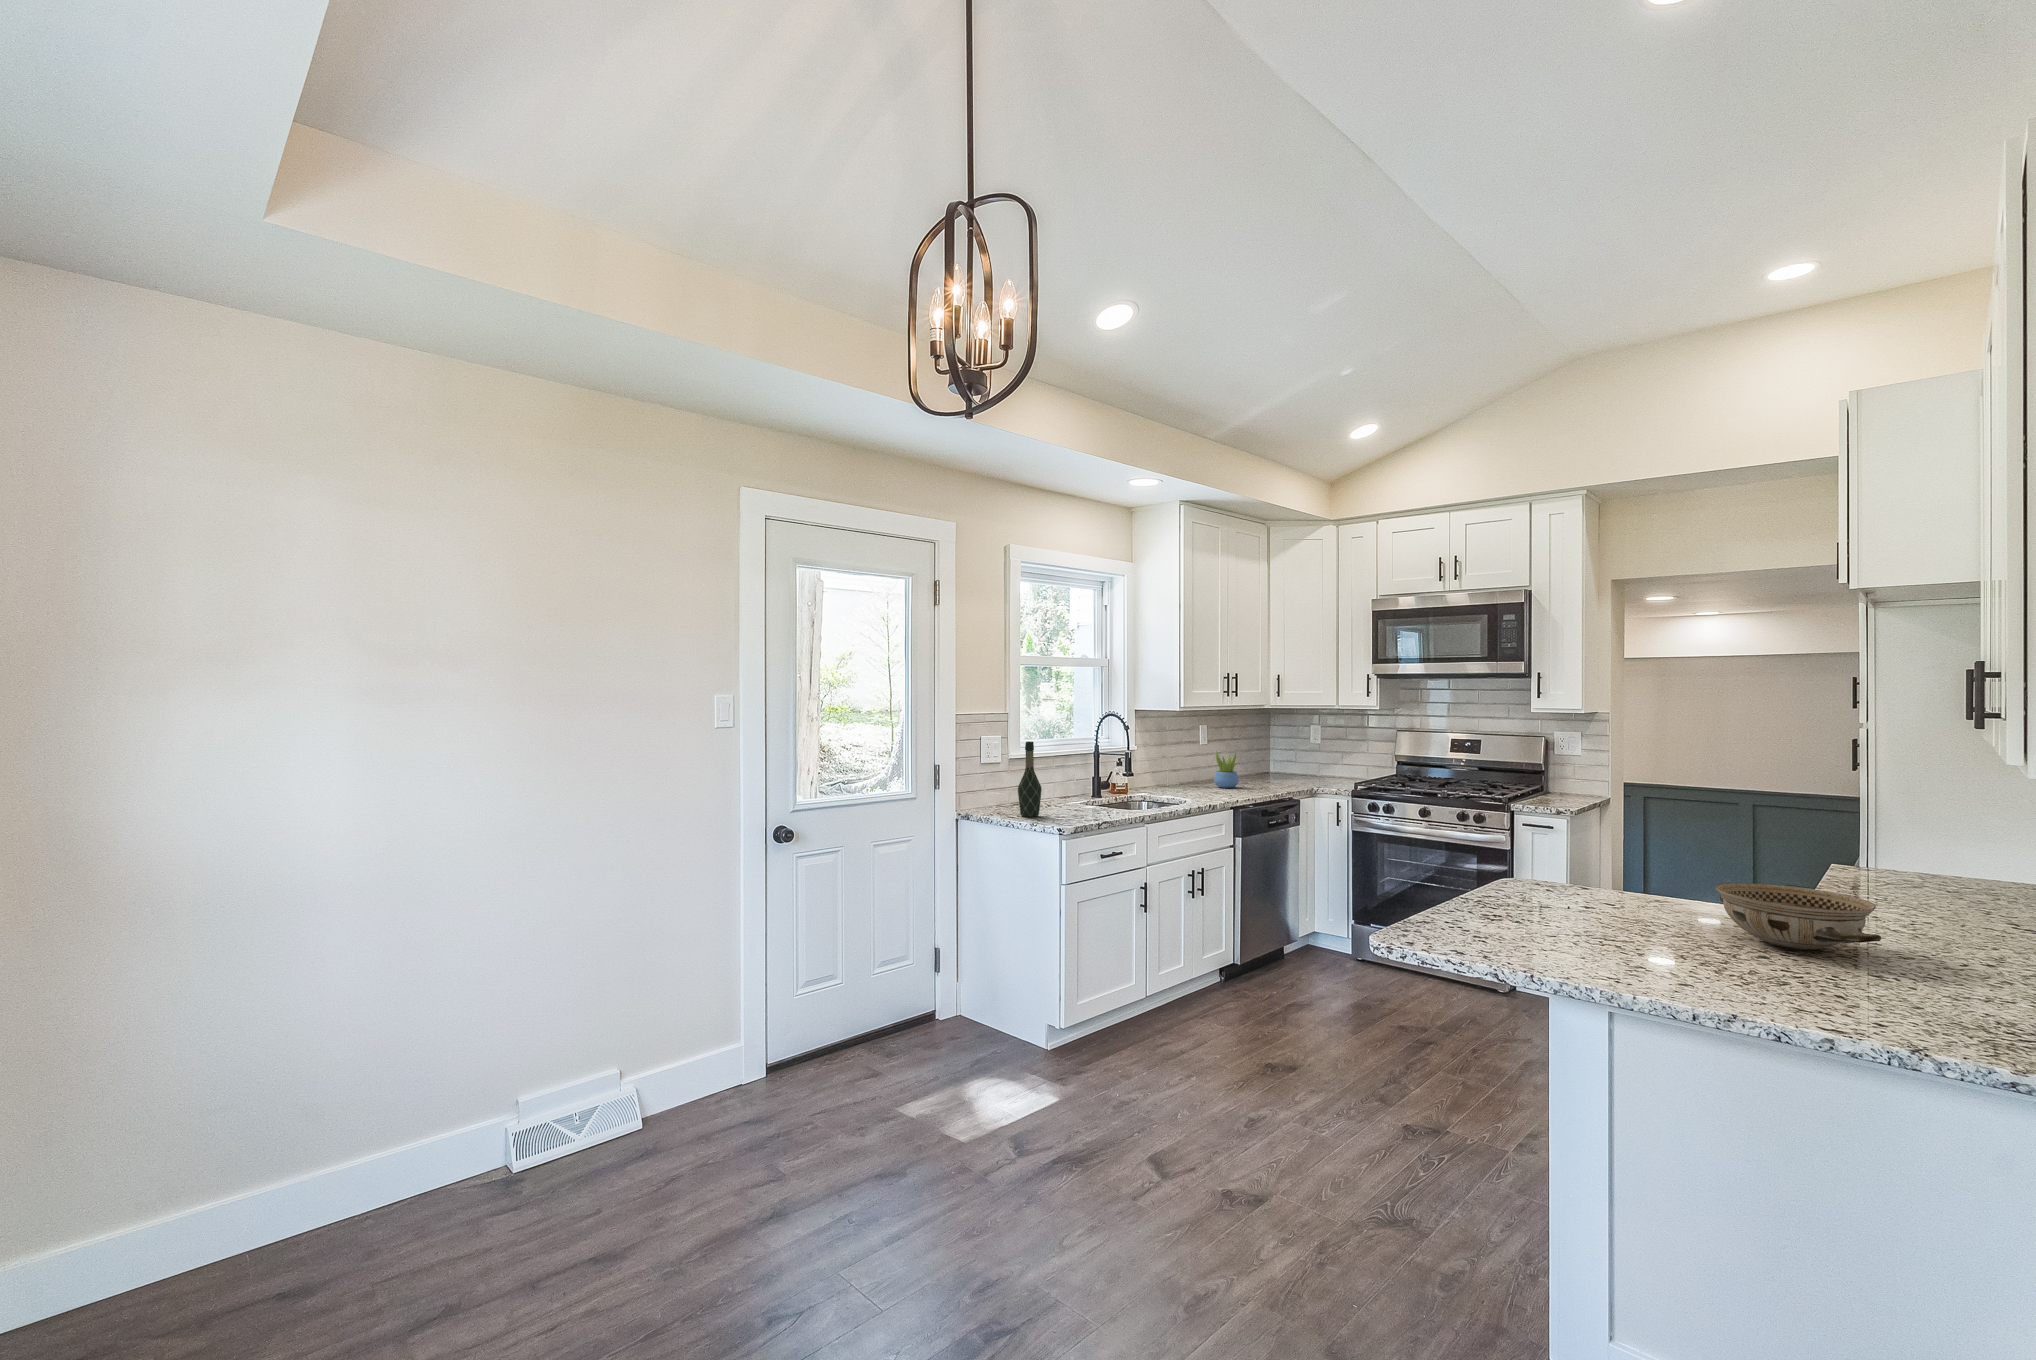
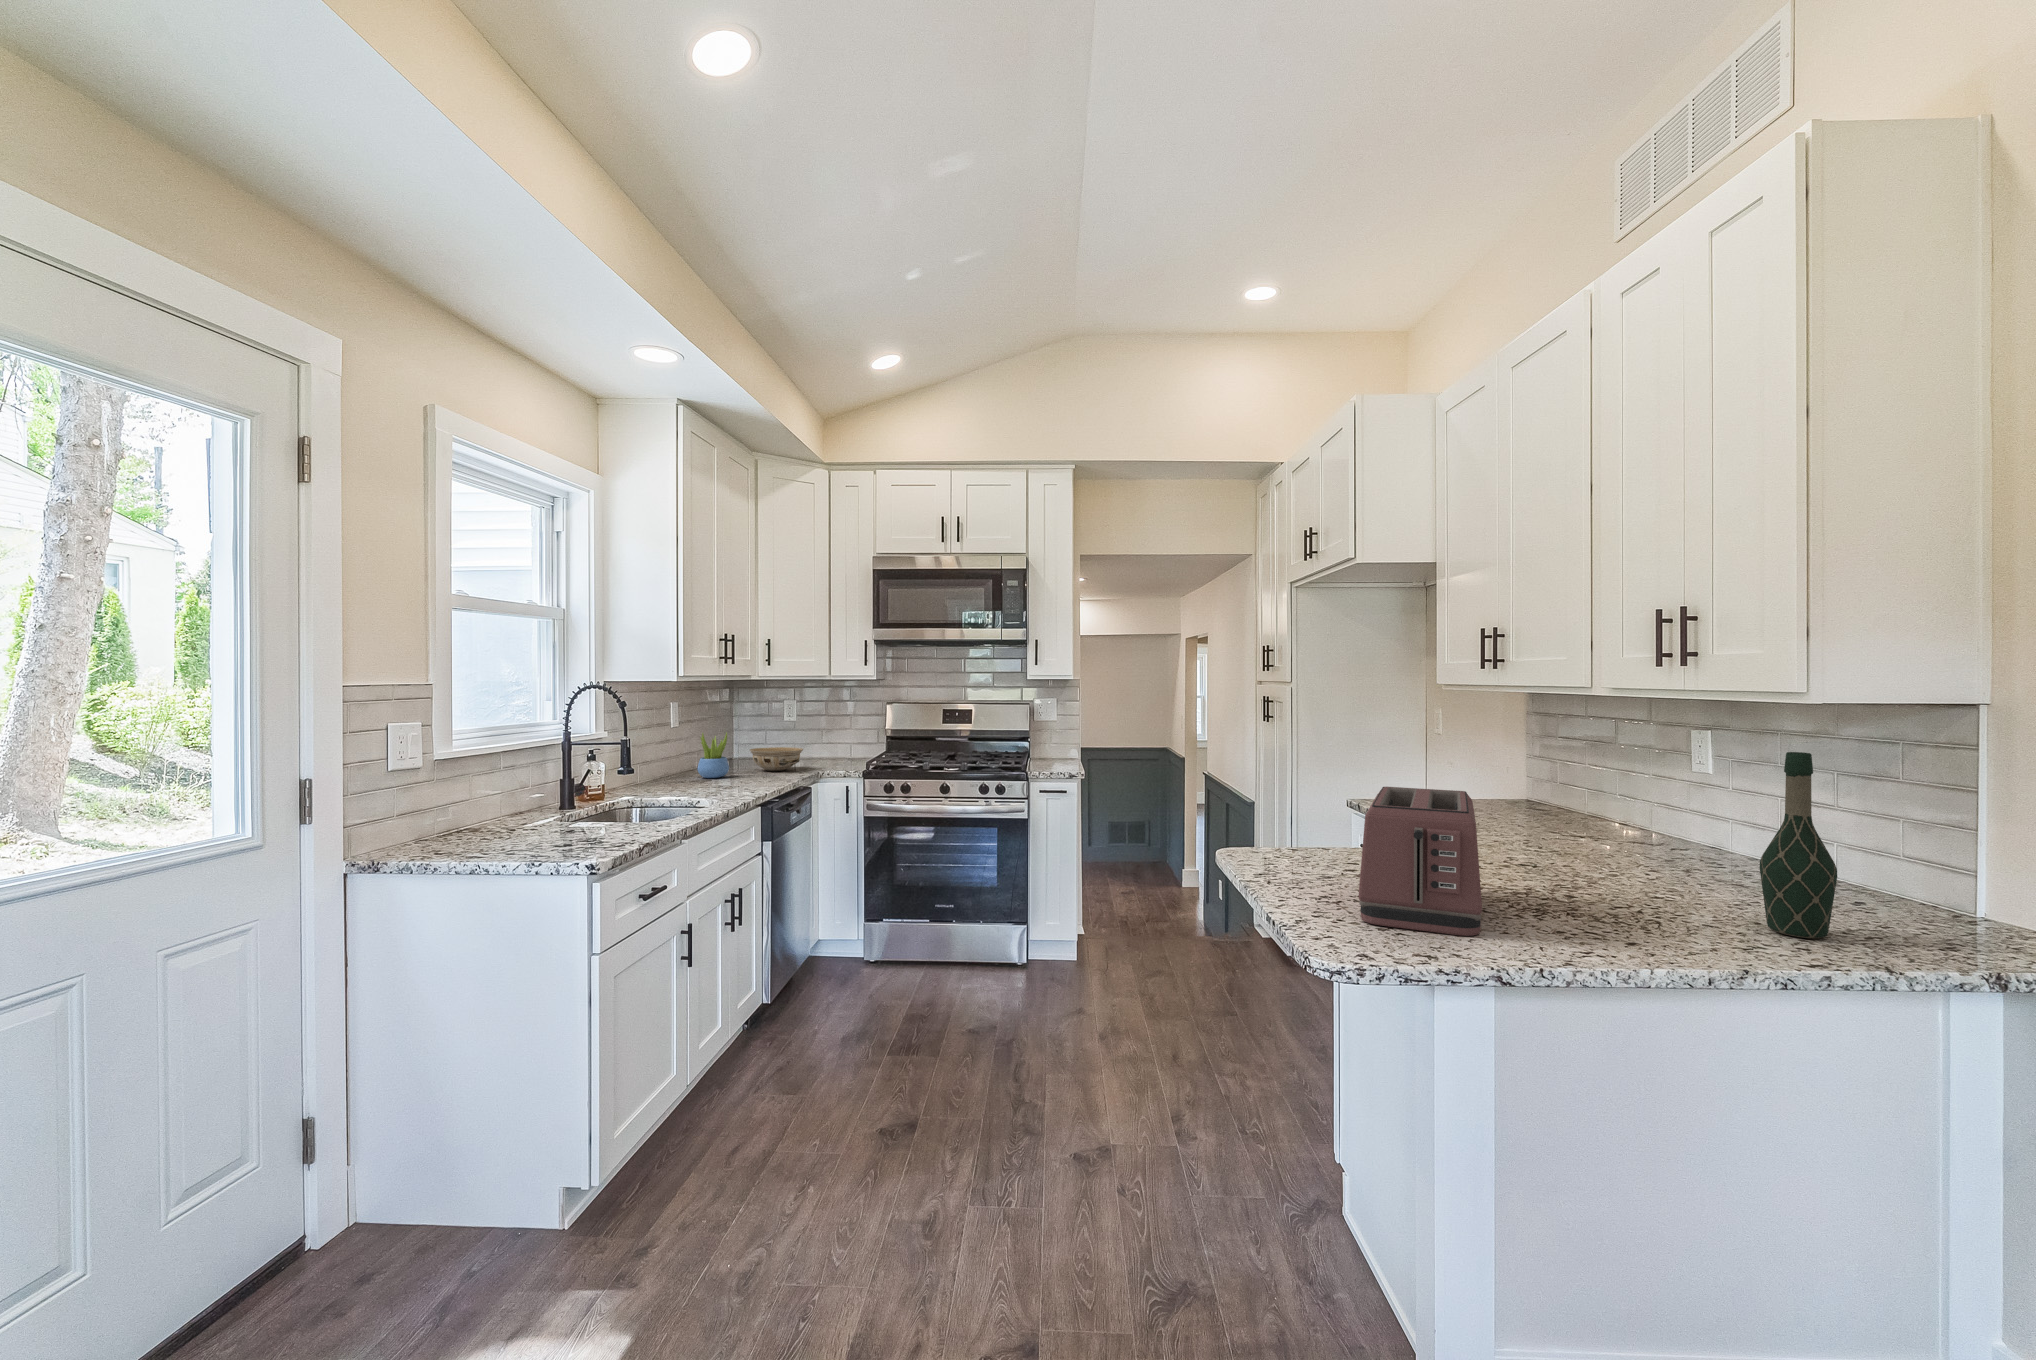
wine bottle: present [1018,742,1042,817] -> present [1760,752,1837,938]
toaster: none [1465,827,1656,951] -> present [1358,787,1482,936]
ceramic bowl: present [1716,883,1881,950] -> present [750,747,803,771]

